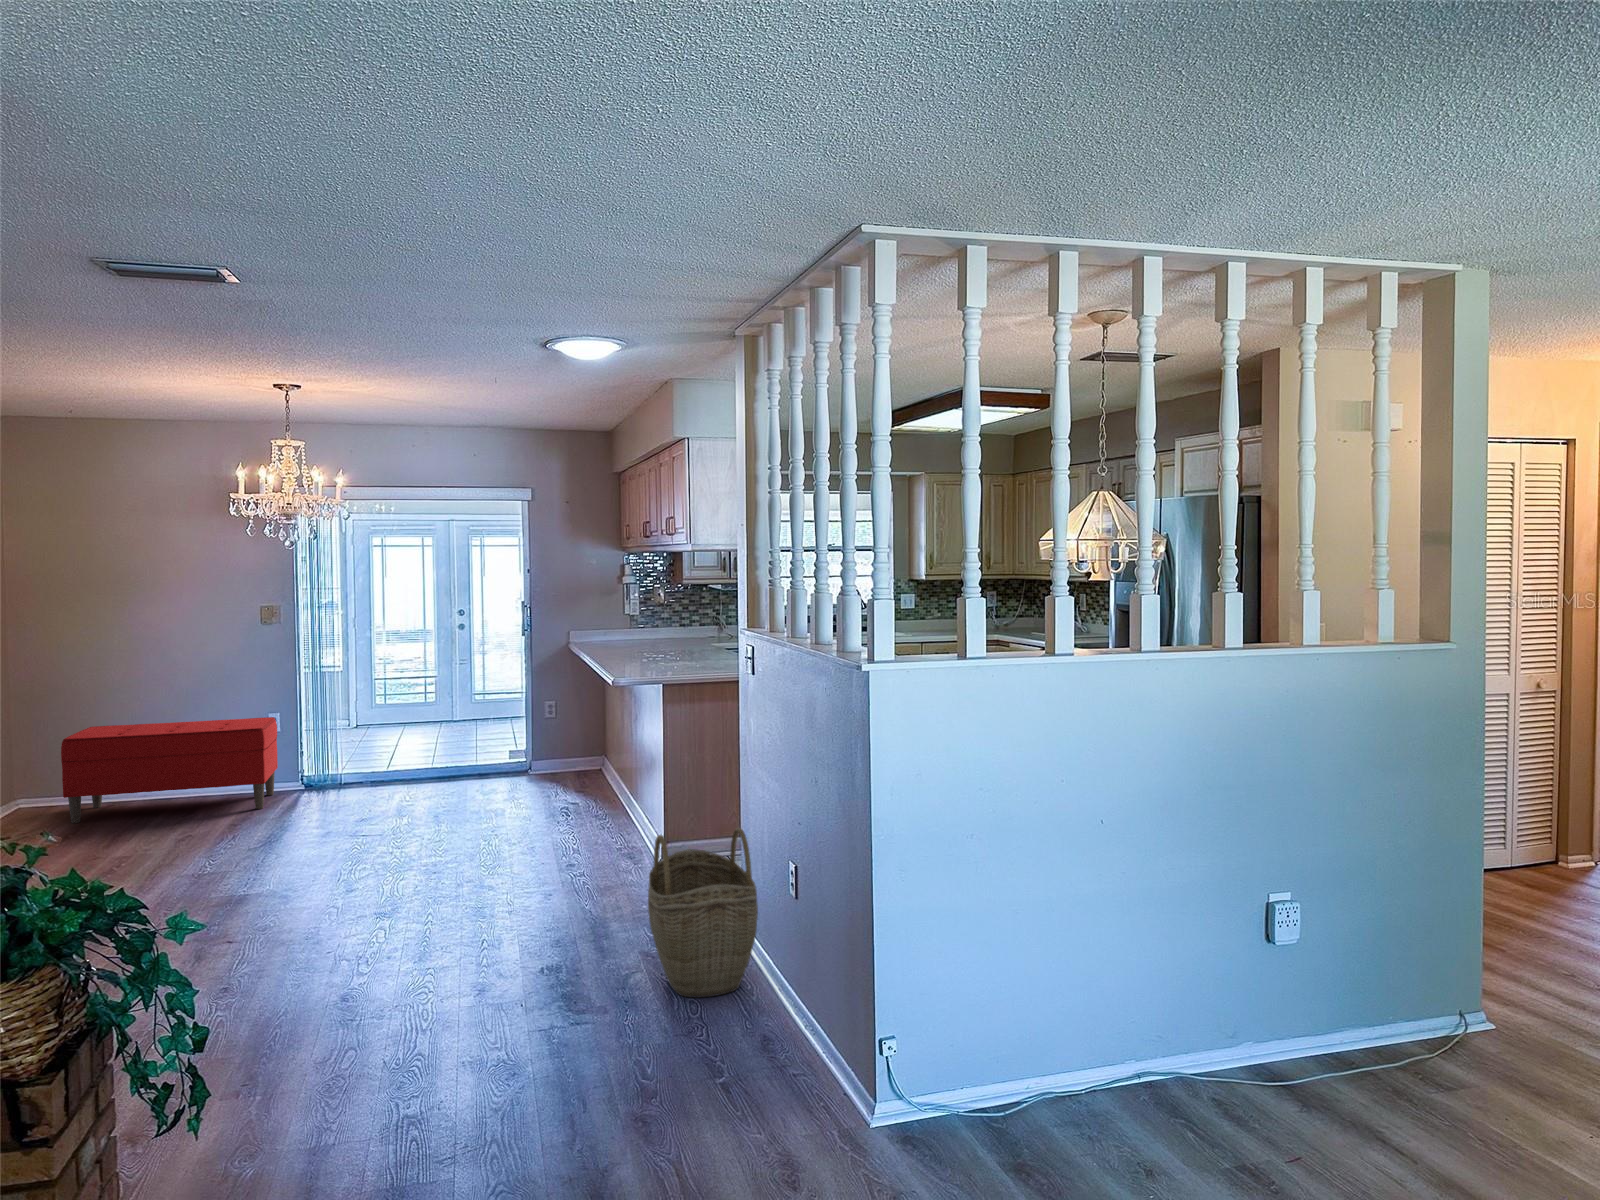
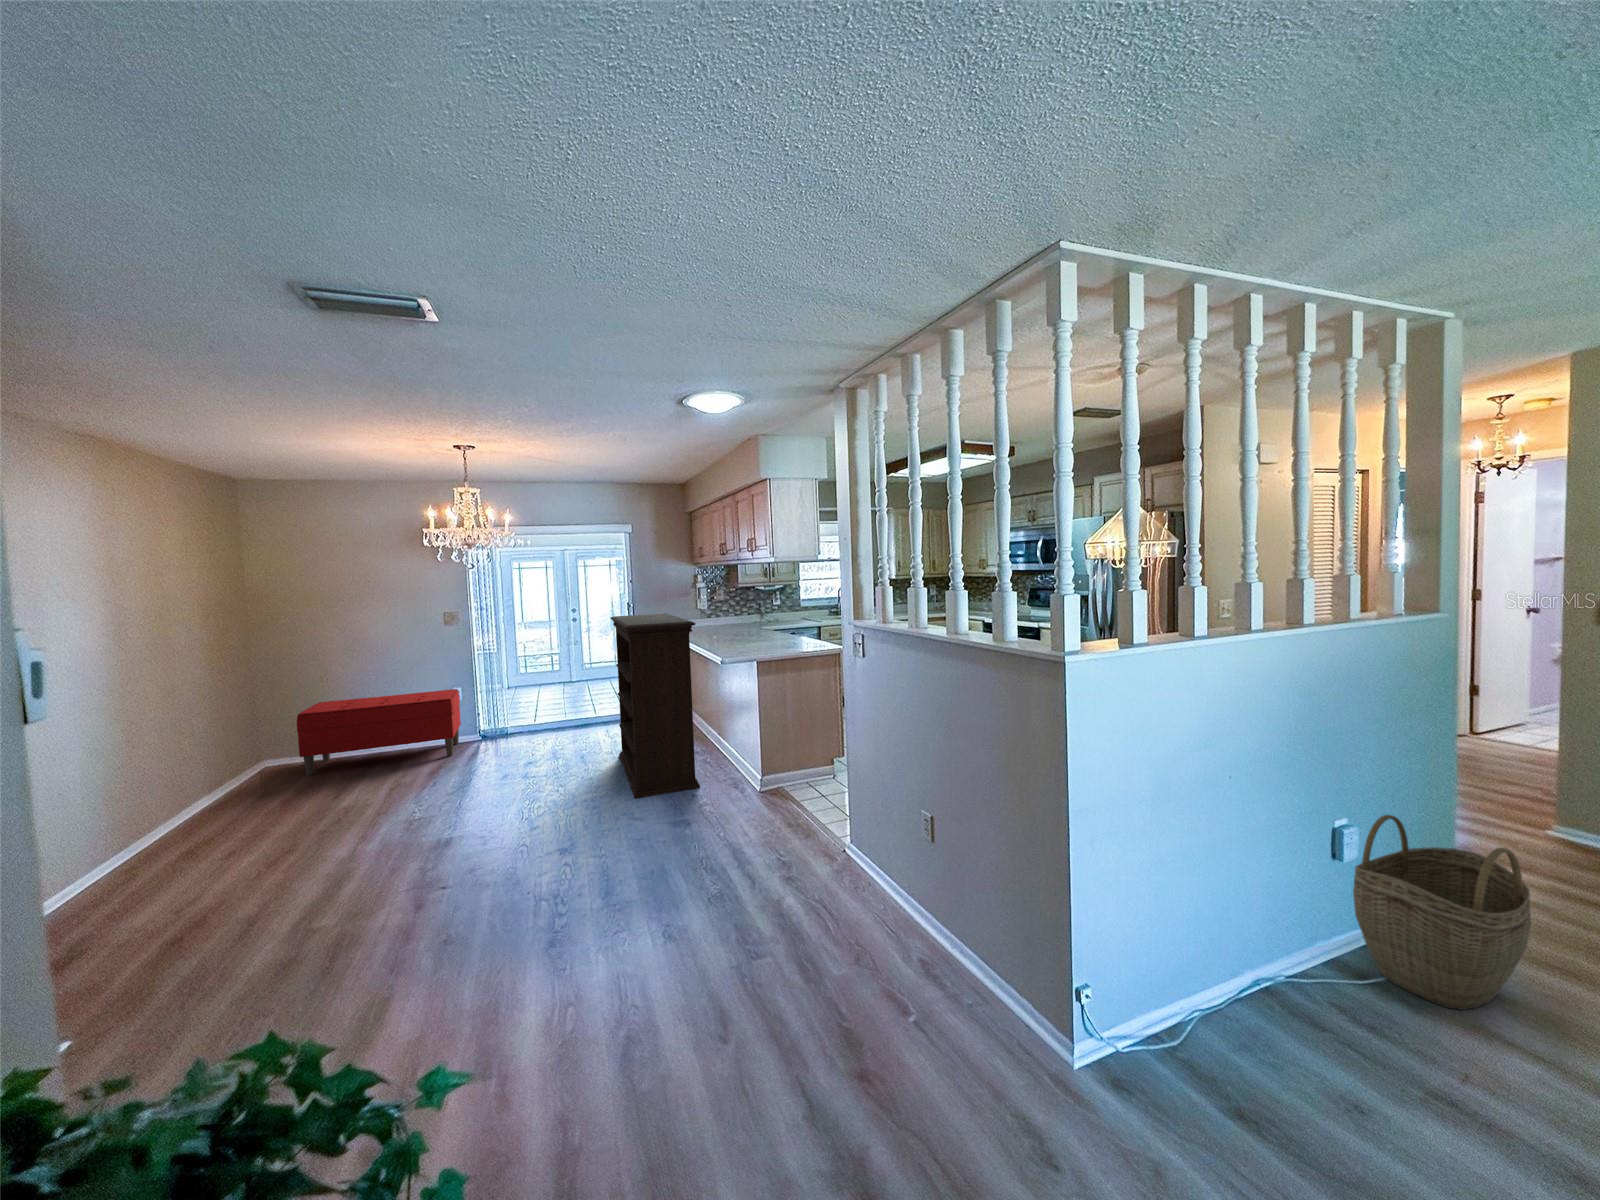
bookshelf: none [480,617,582,867] -> present [610,613,700,799]
woven basket: present [648,828,758,998] -> present [1353,815,1531,1010]

